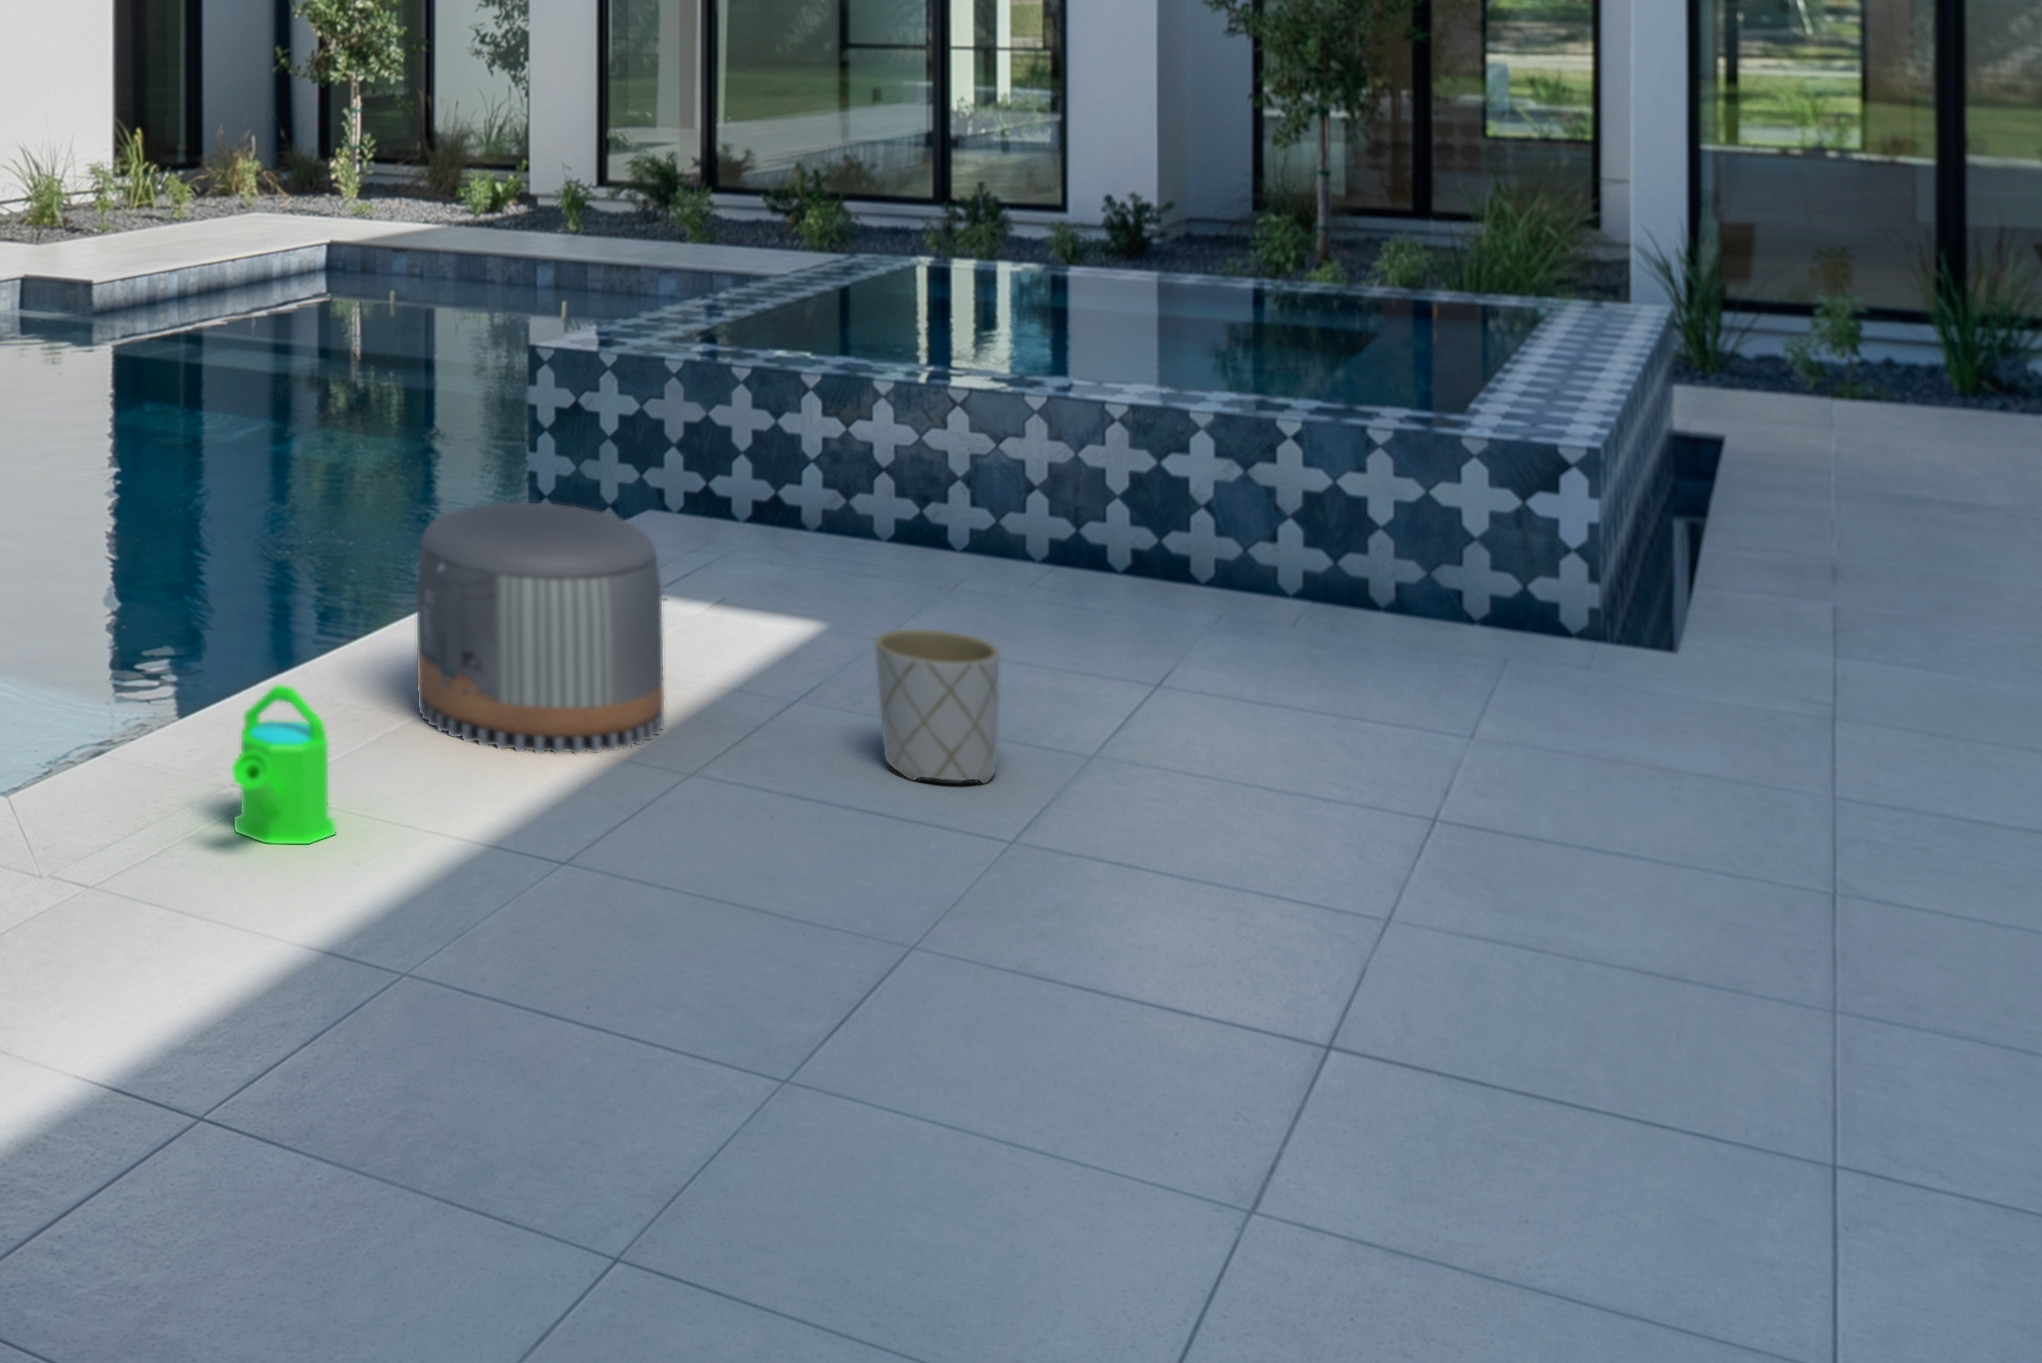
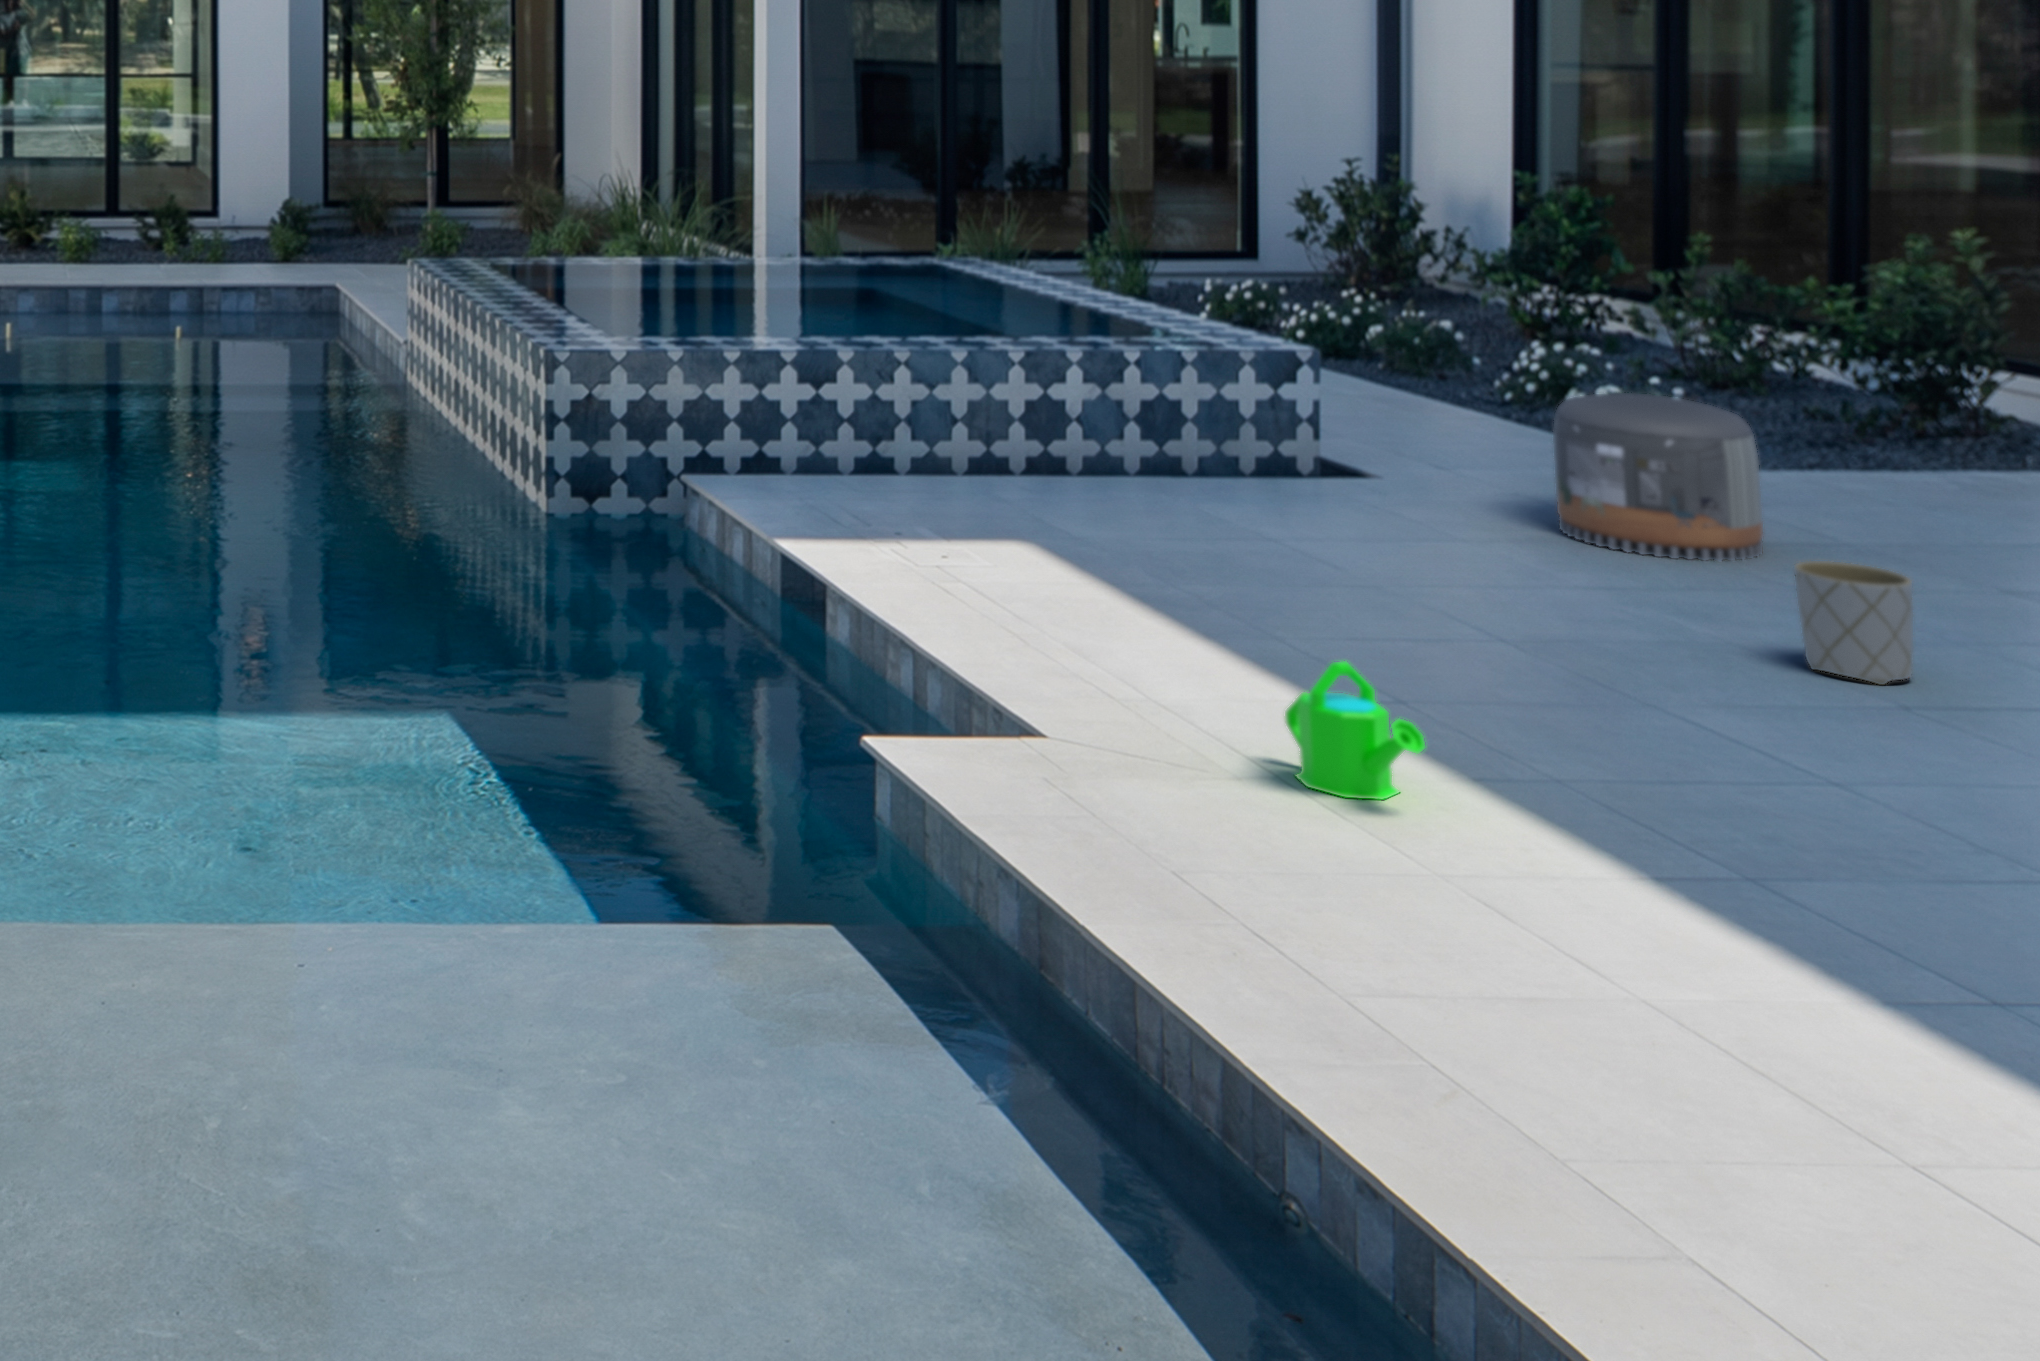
pouf: present [417,502,664,754] -> present [1553,393,1763,561]
planter: present [876,629,999,783] -> present [1794,561,1913,685]

